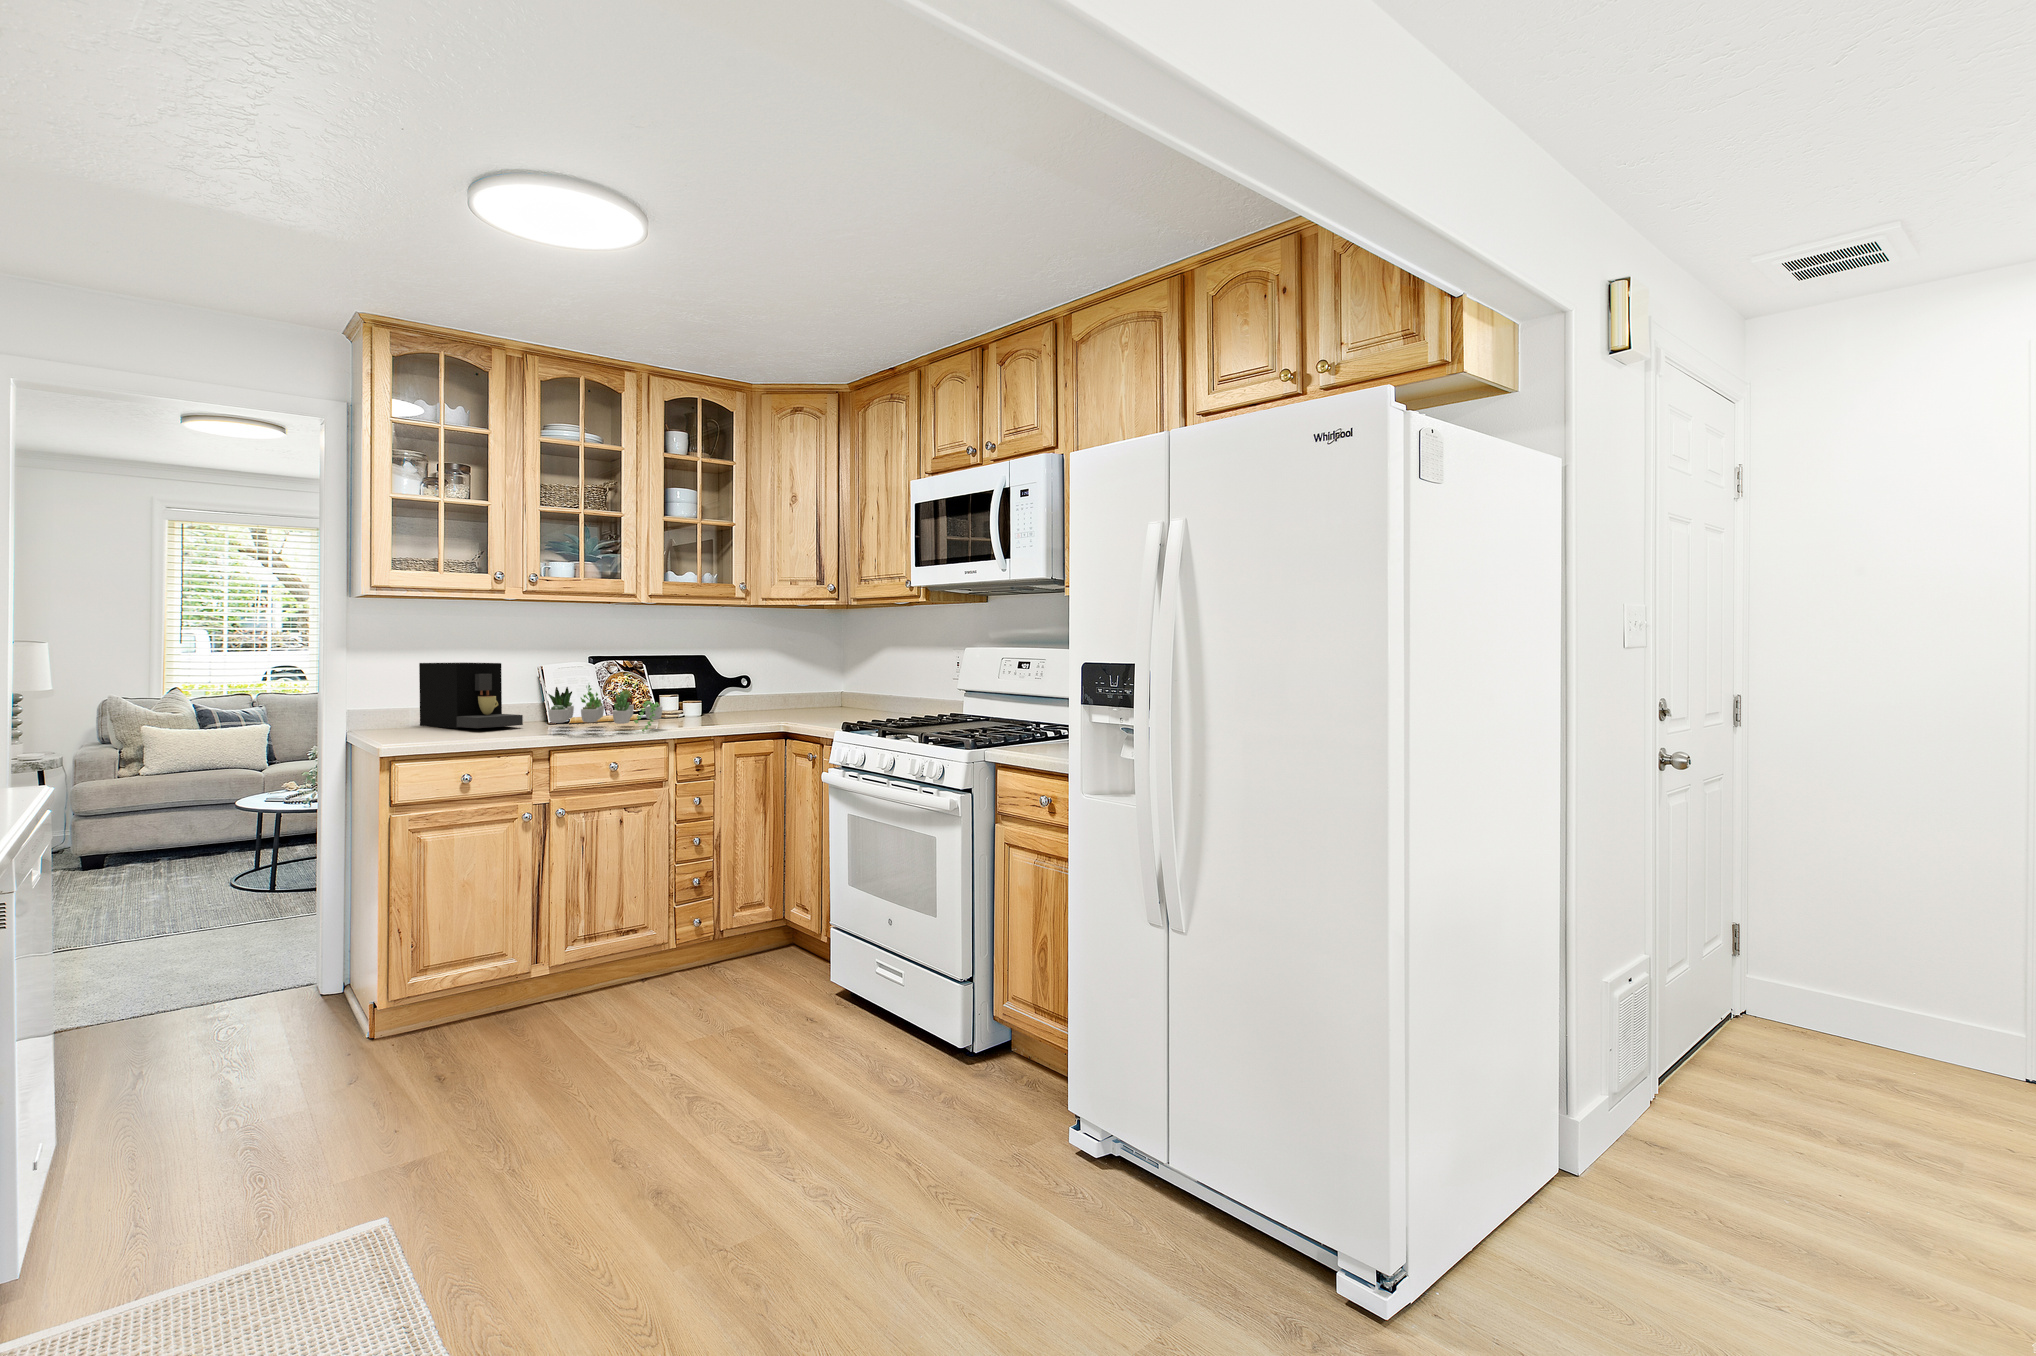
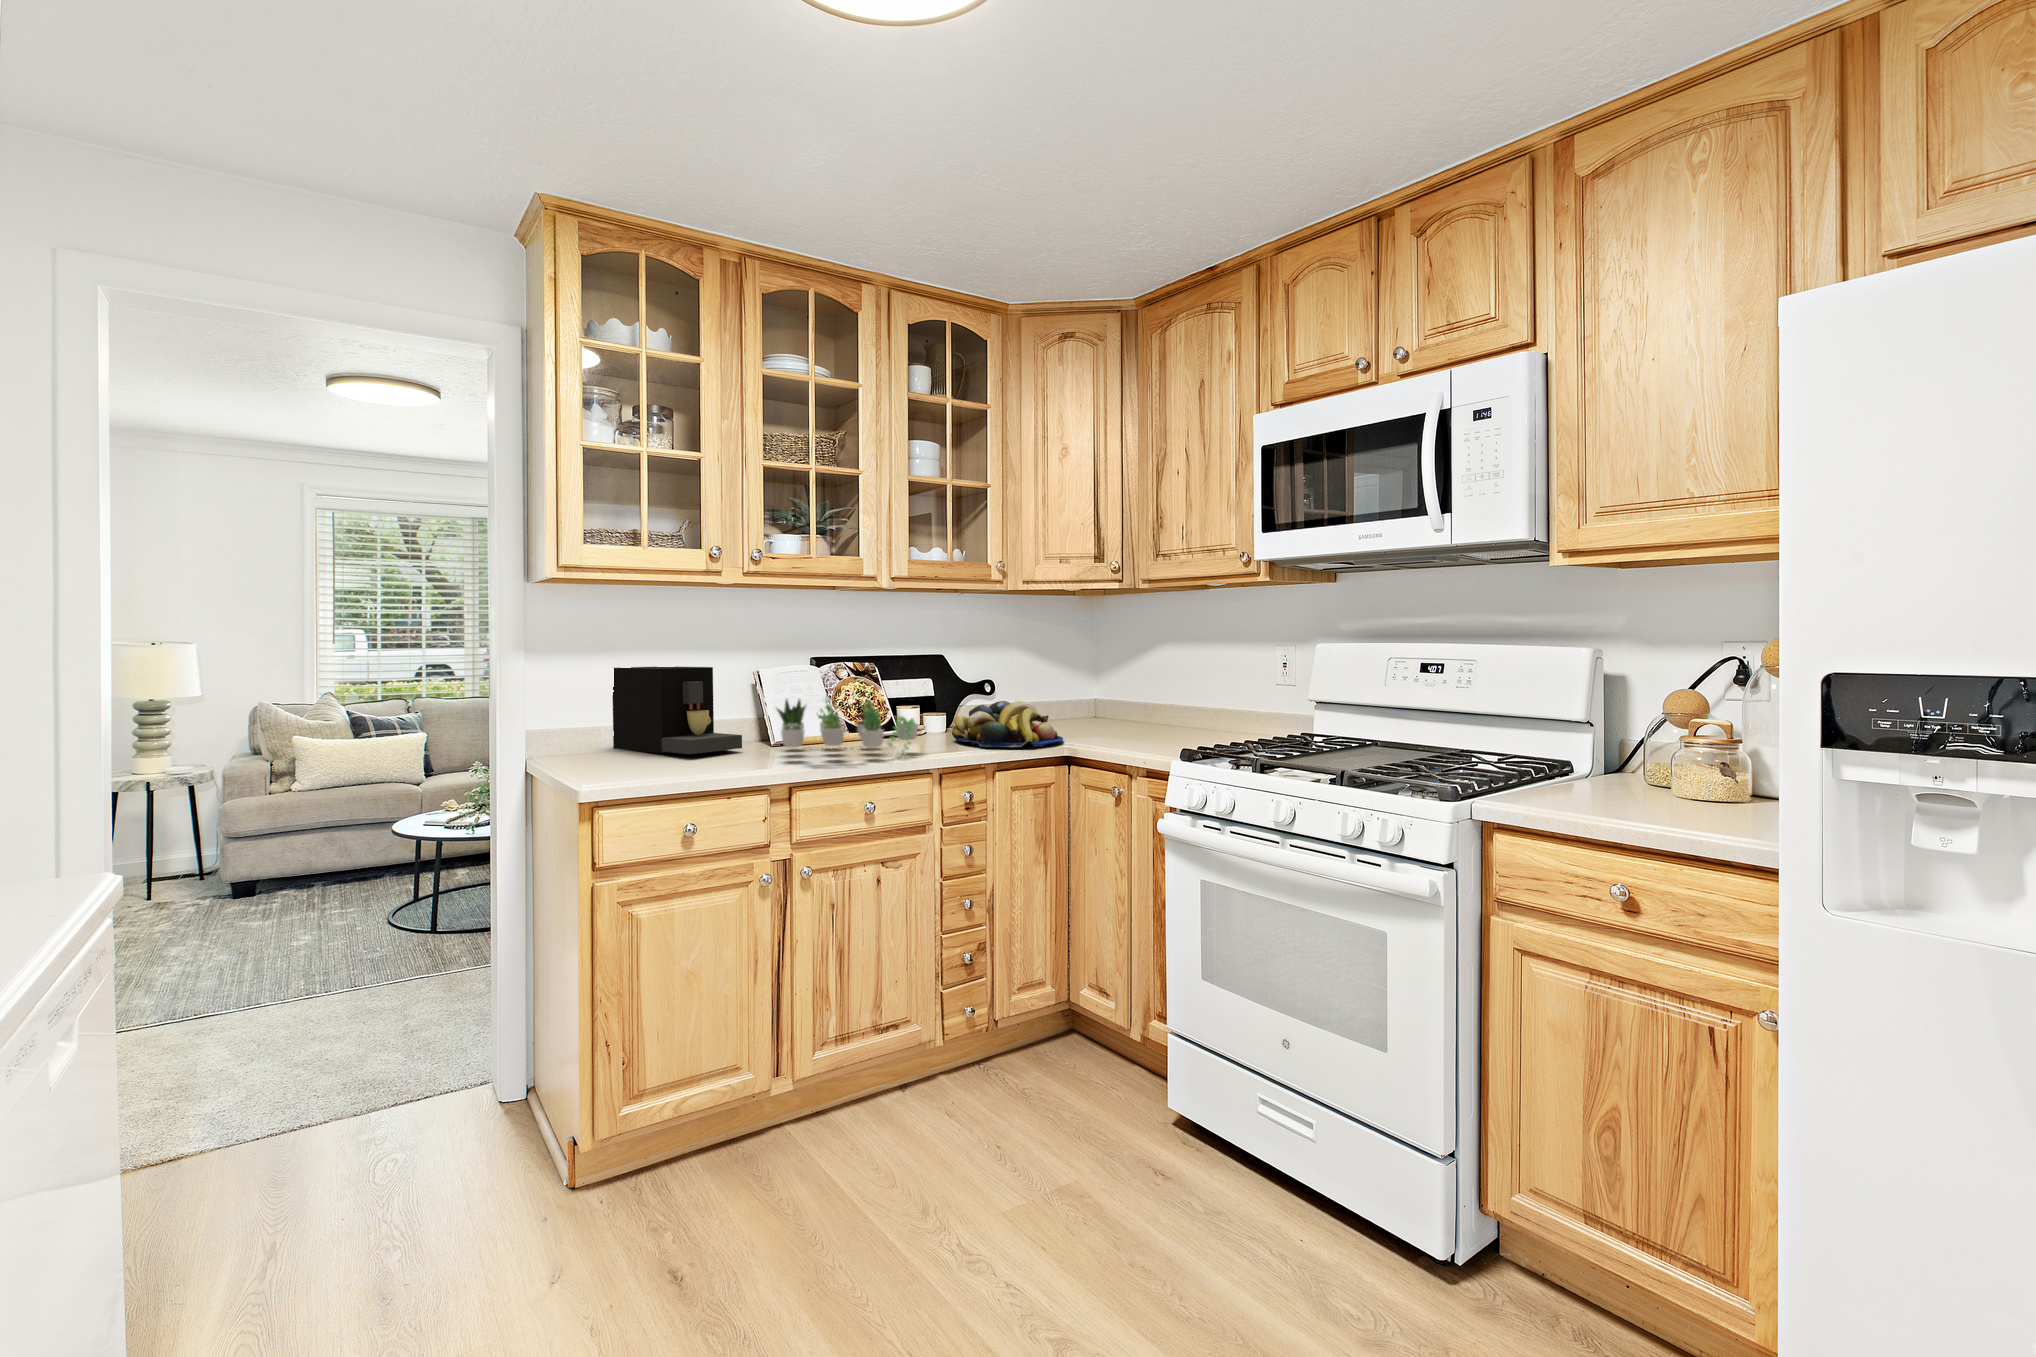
fruit bowl: none [698,692,788,725] -> present [952,701,1063,747]

